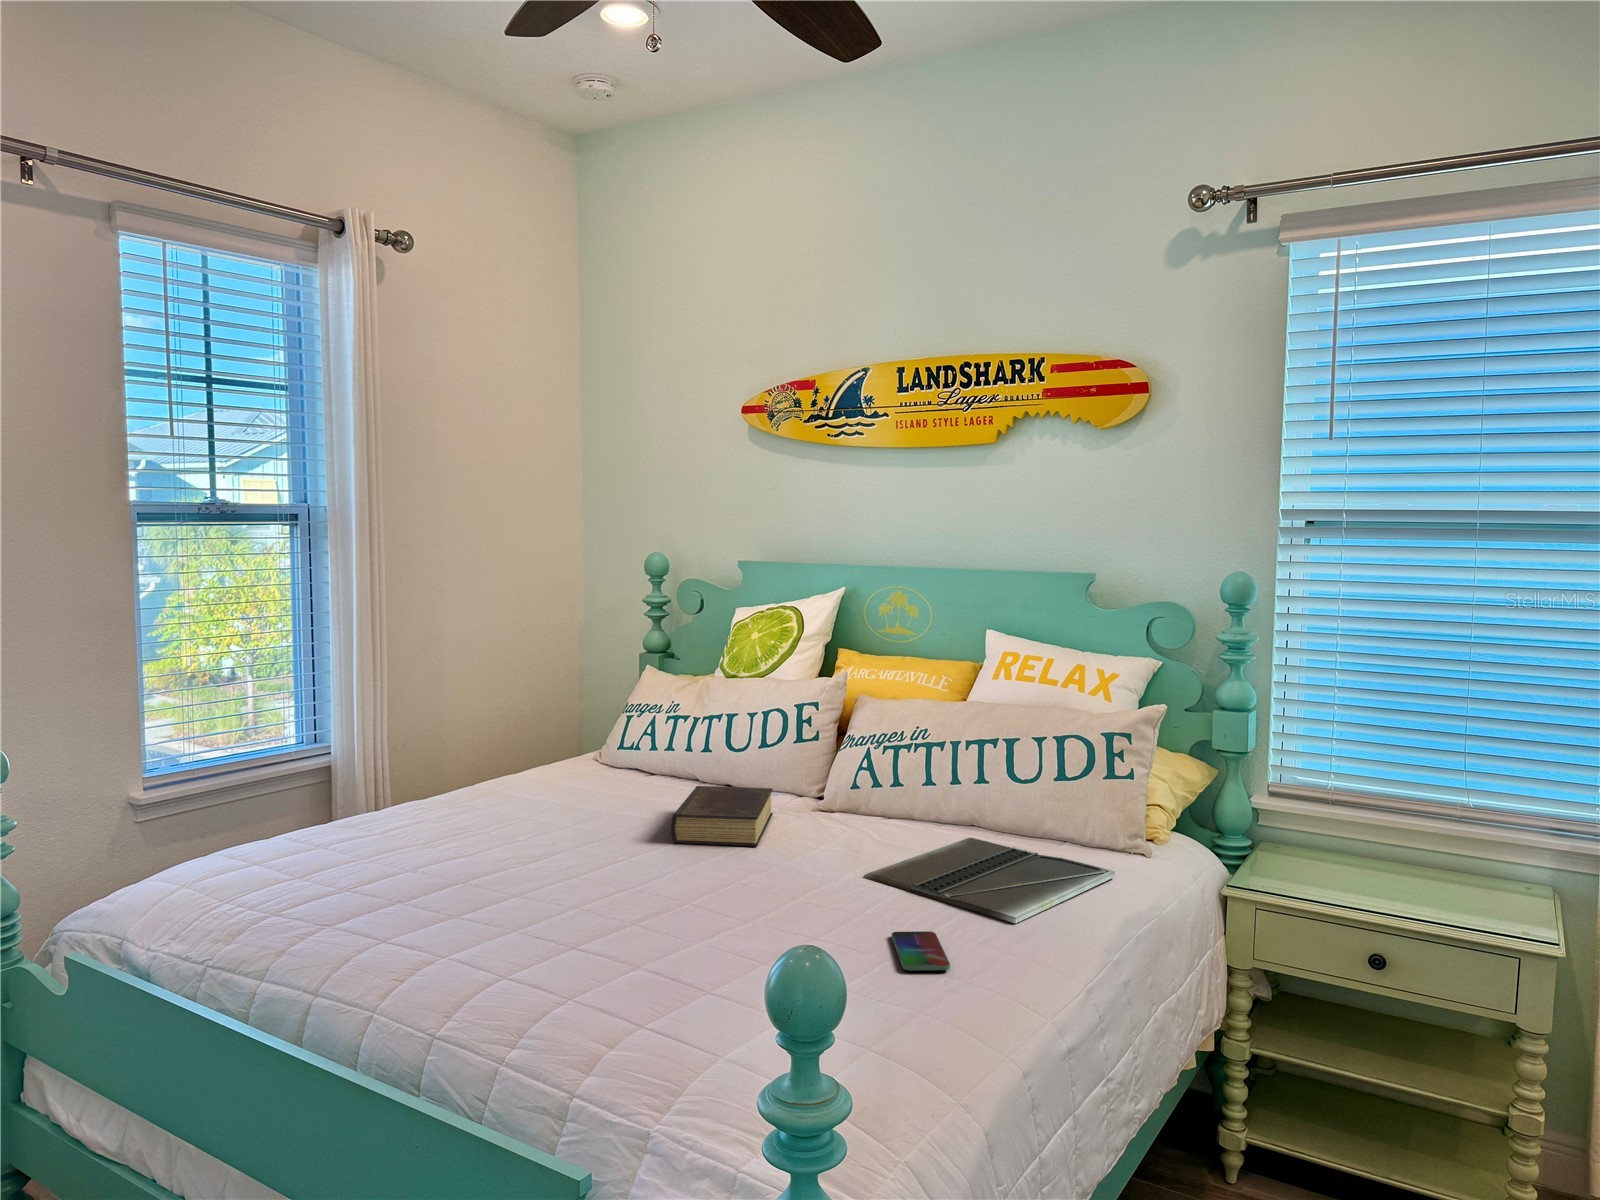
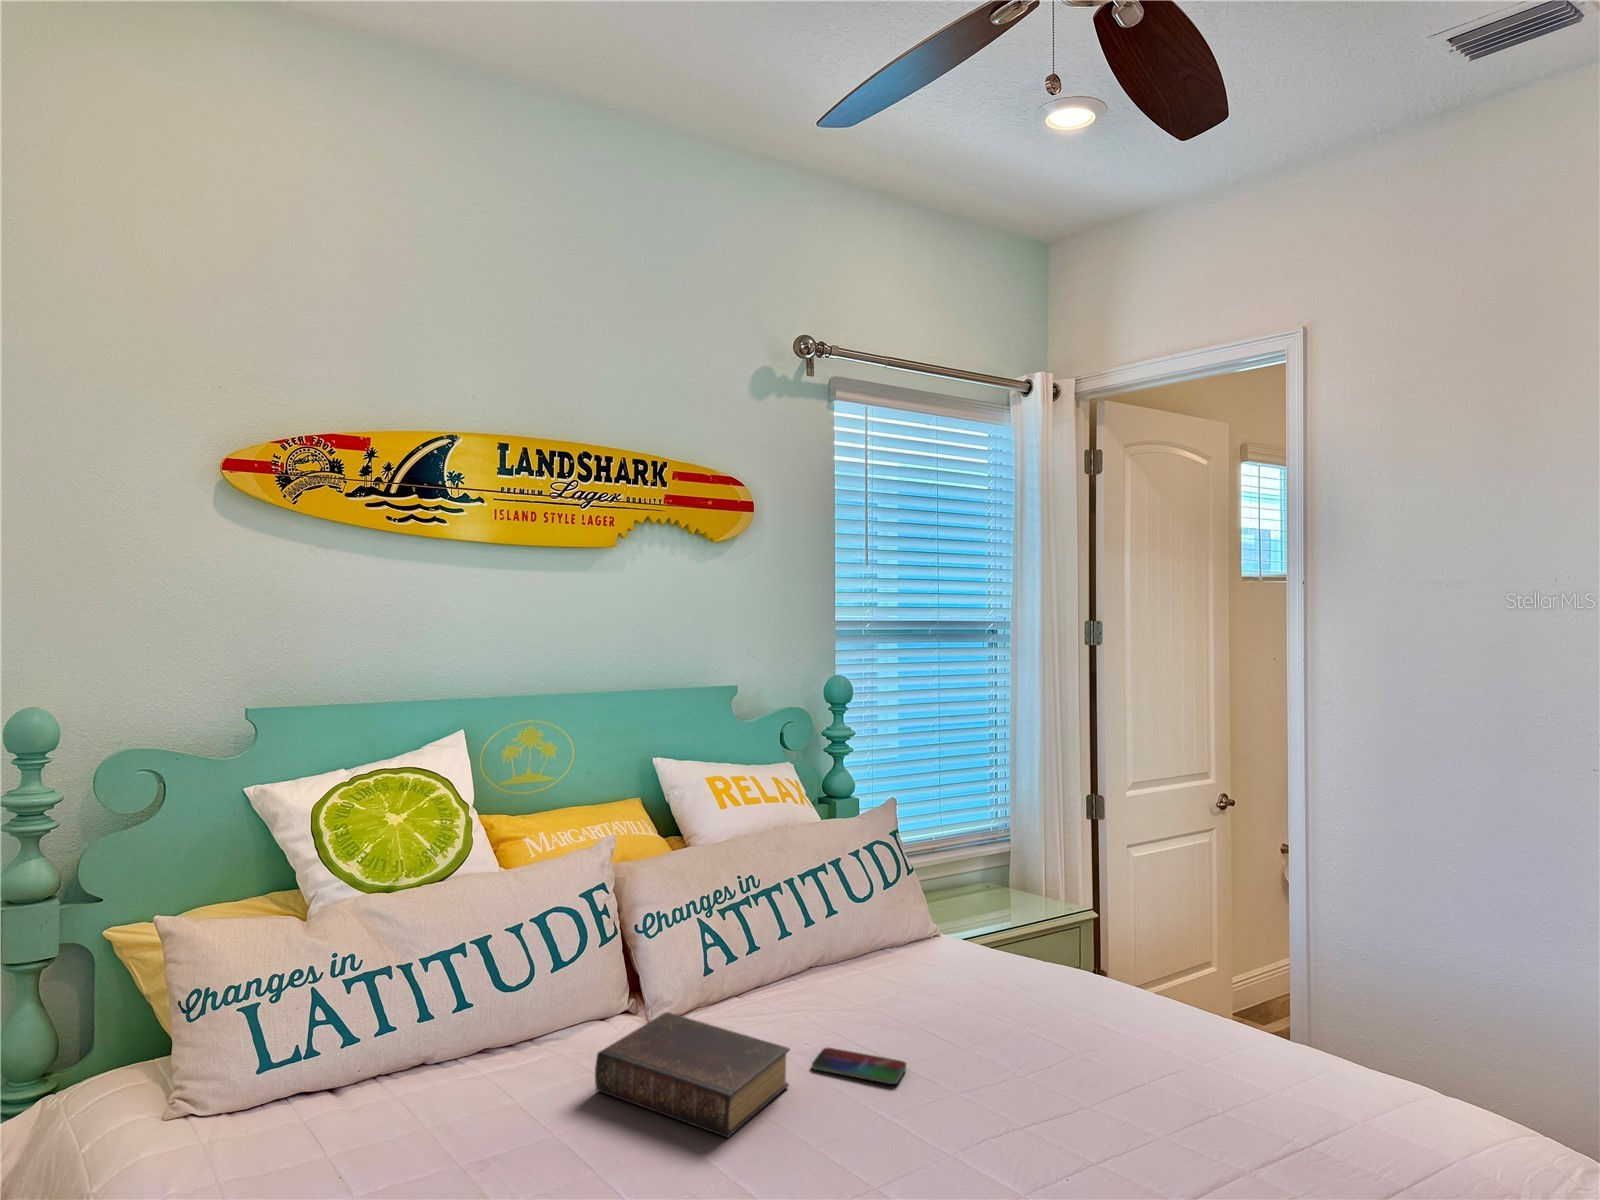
laptop: present [864,838,1115,924] -> none [847,955,1091,1056]
smartphone: present [892,931,950,970] -> present [812,1047,906,1084]

